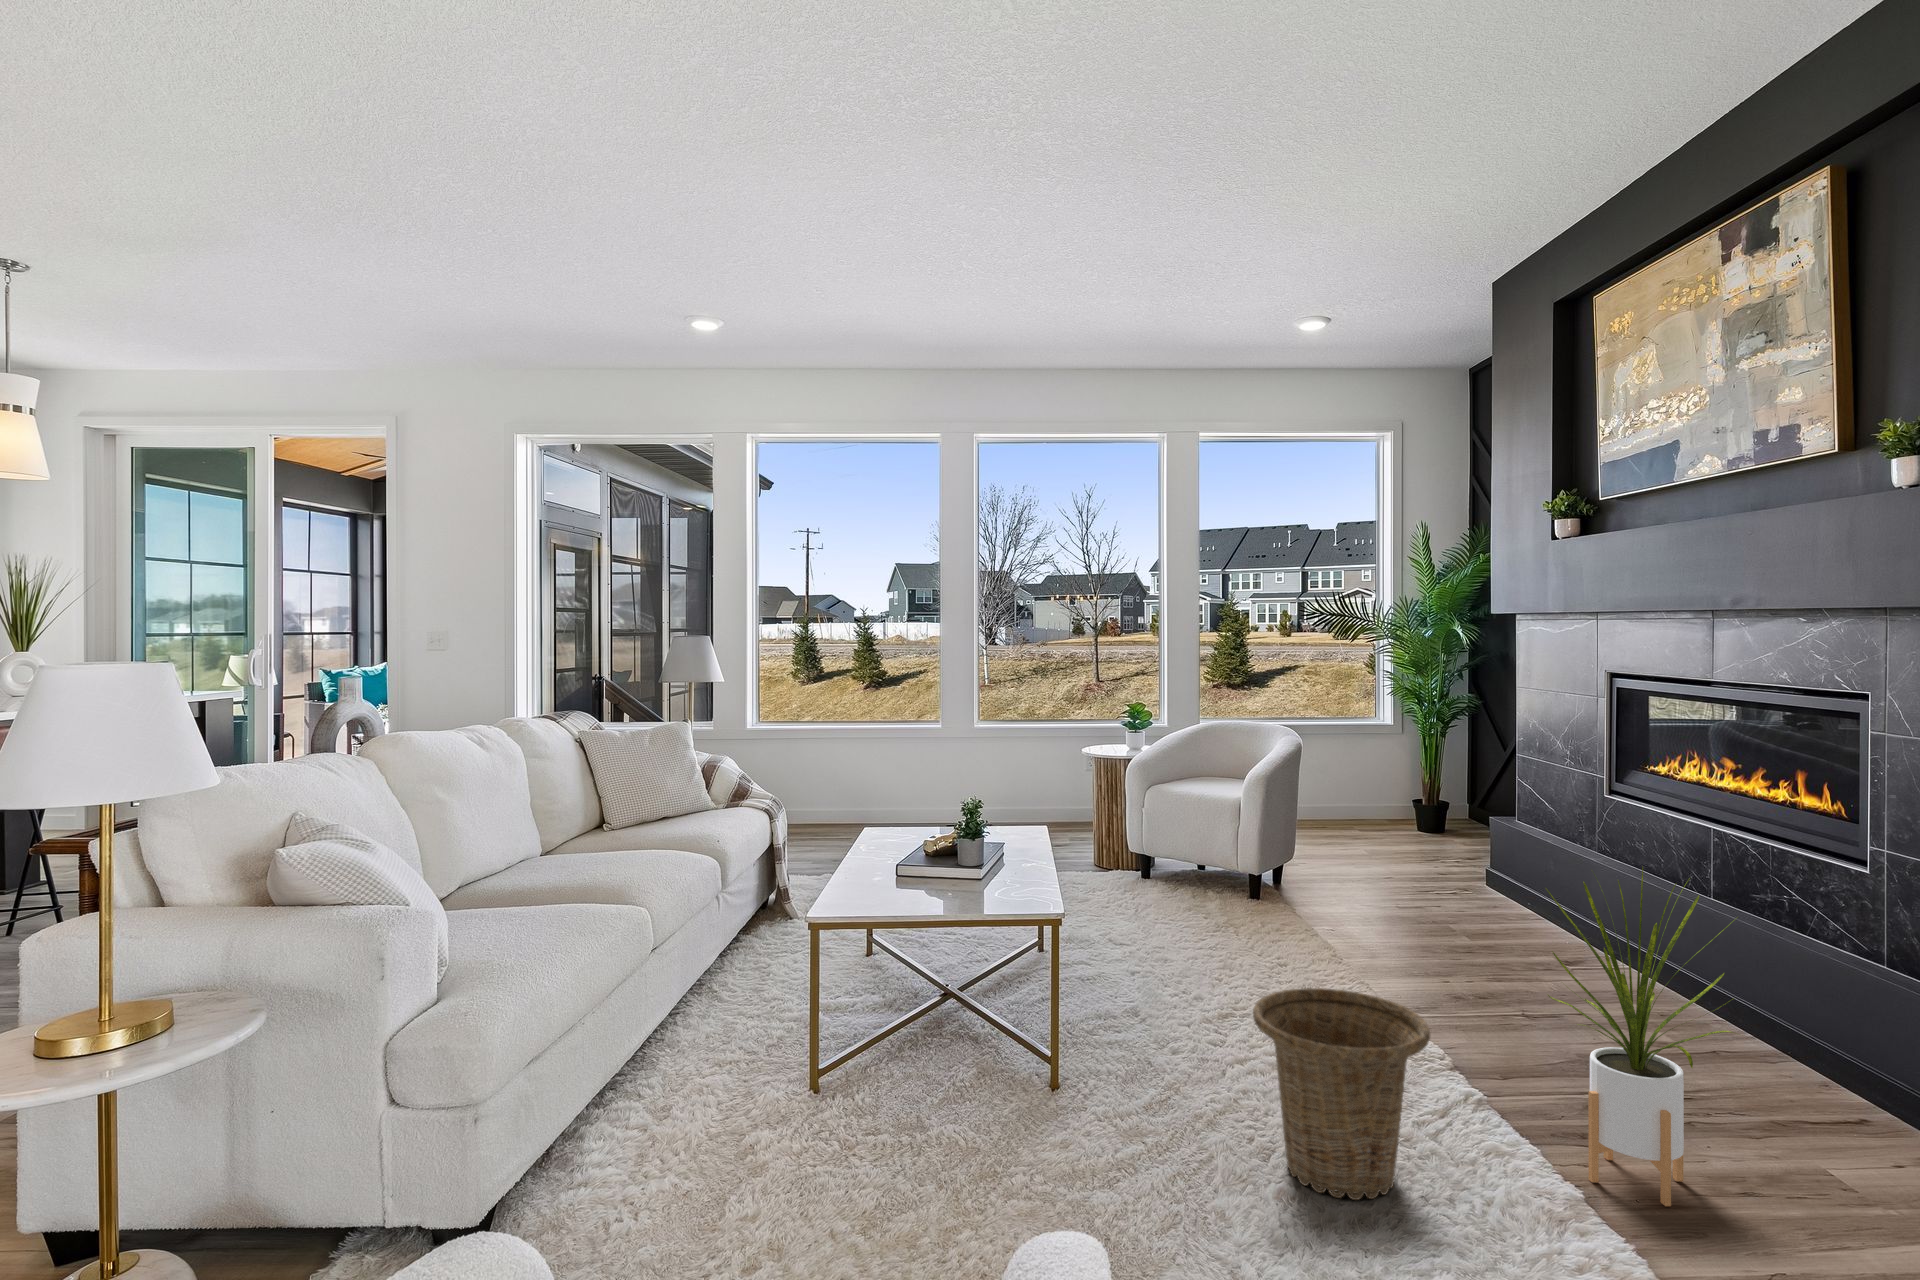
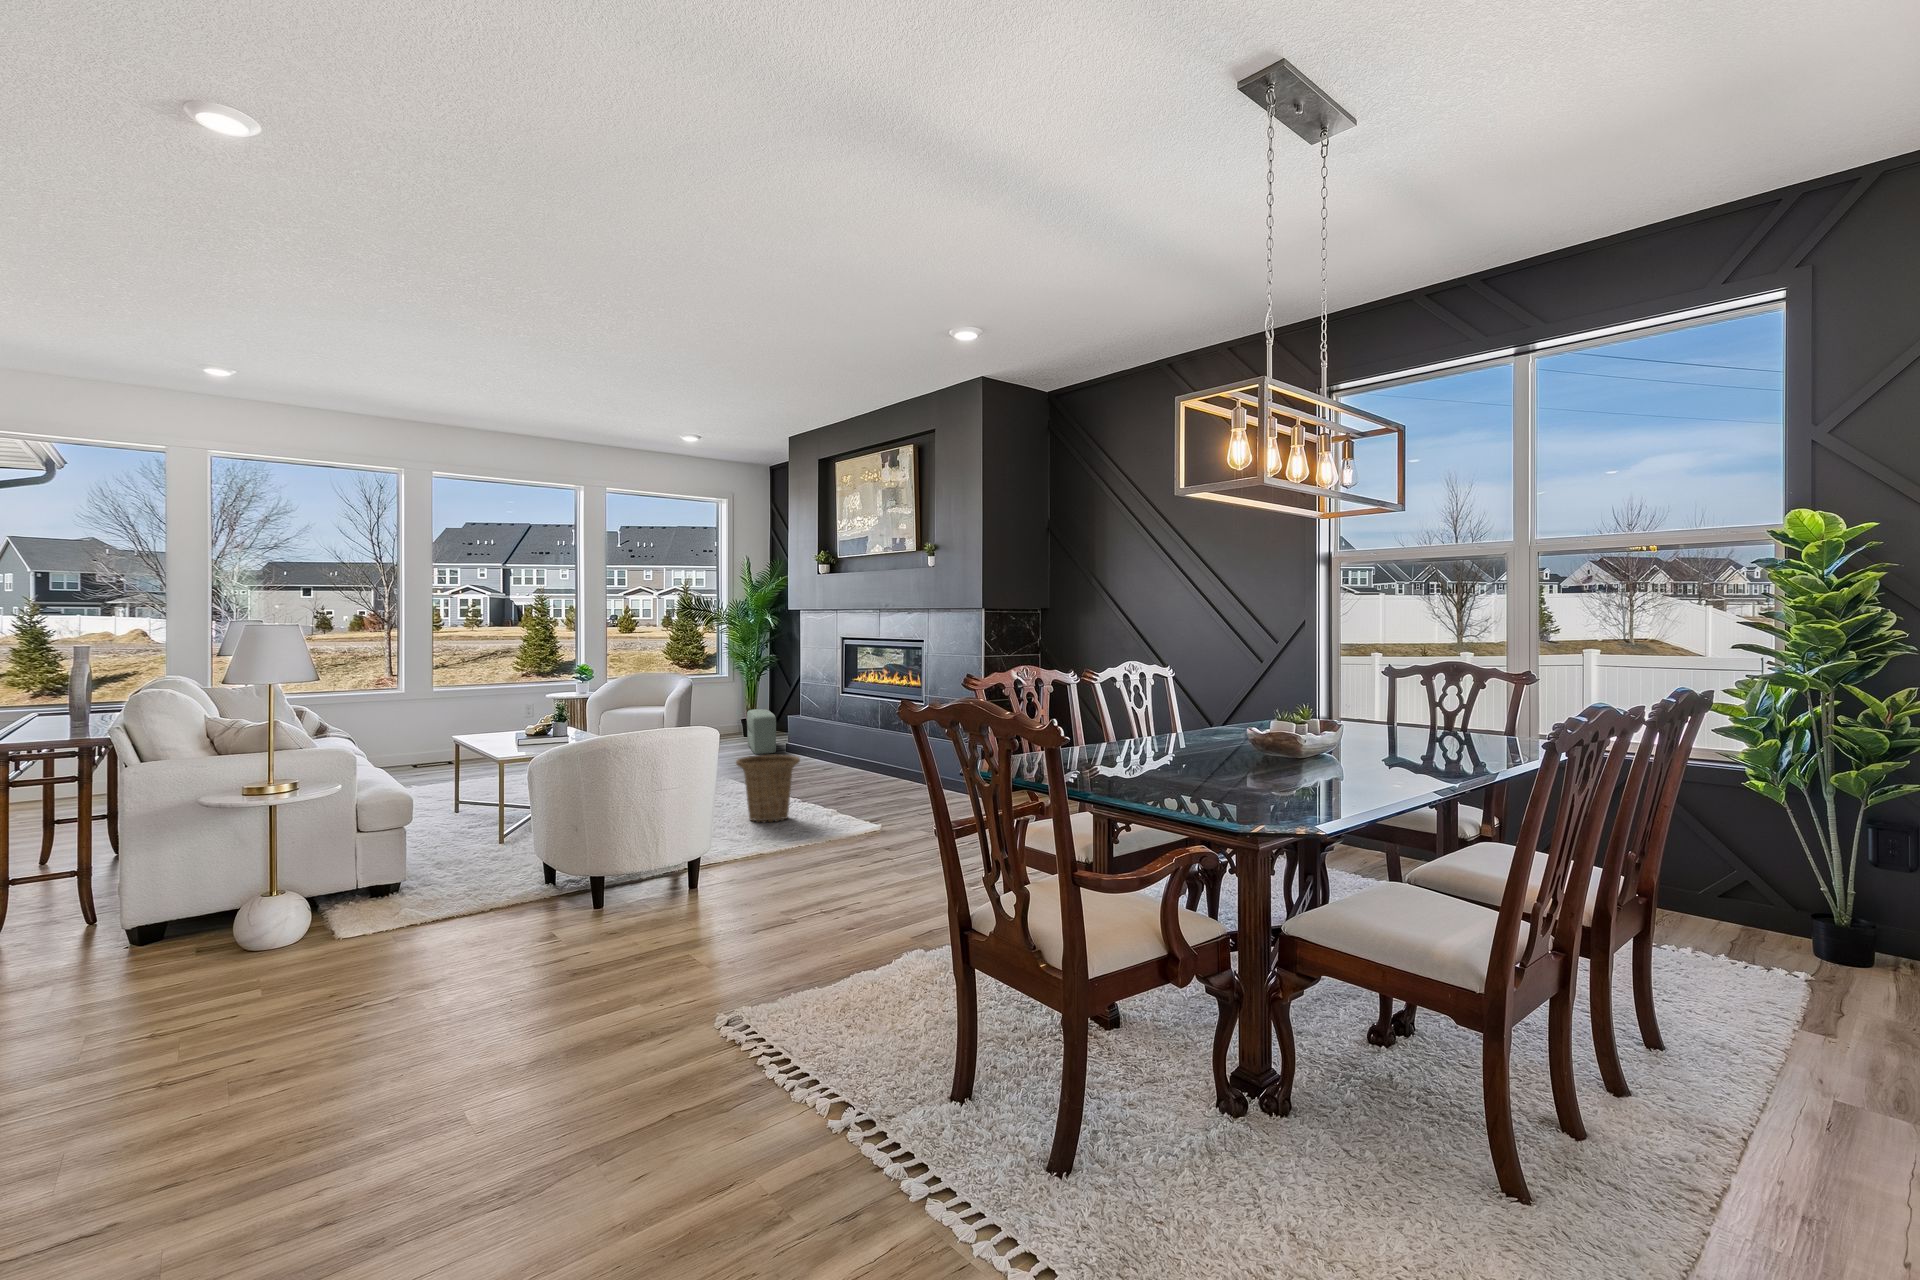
pouf: none [1407,798,1458,893] -> present [747,709,776,754]
house plant: present [1546,867,1738,1206] -> none [832,697,891,808]

